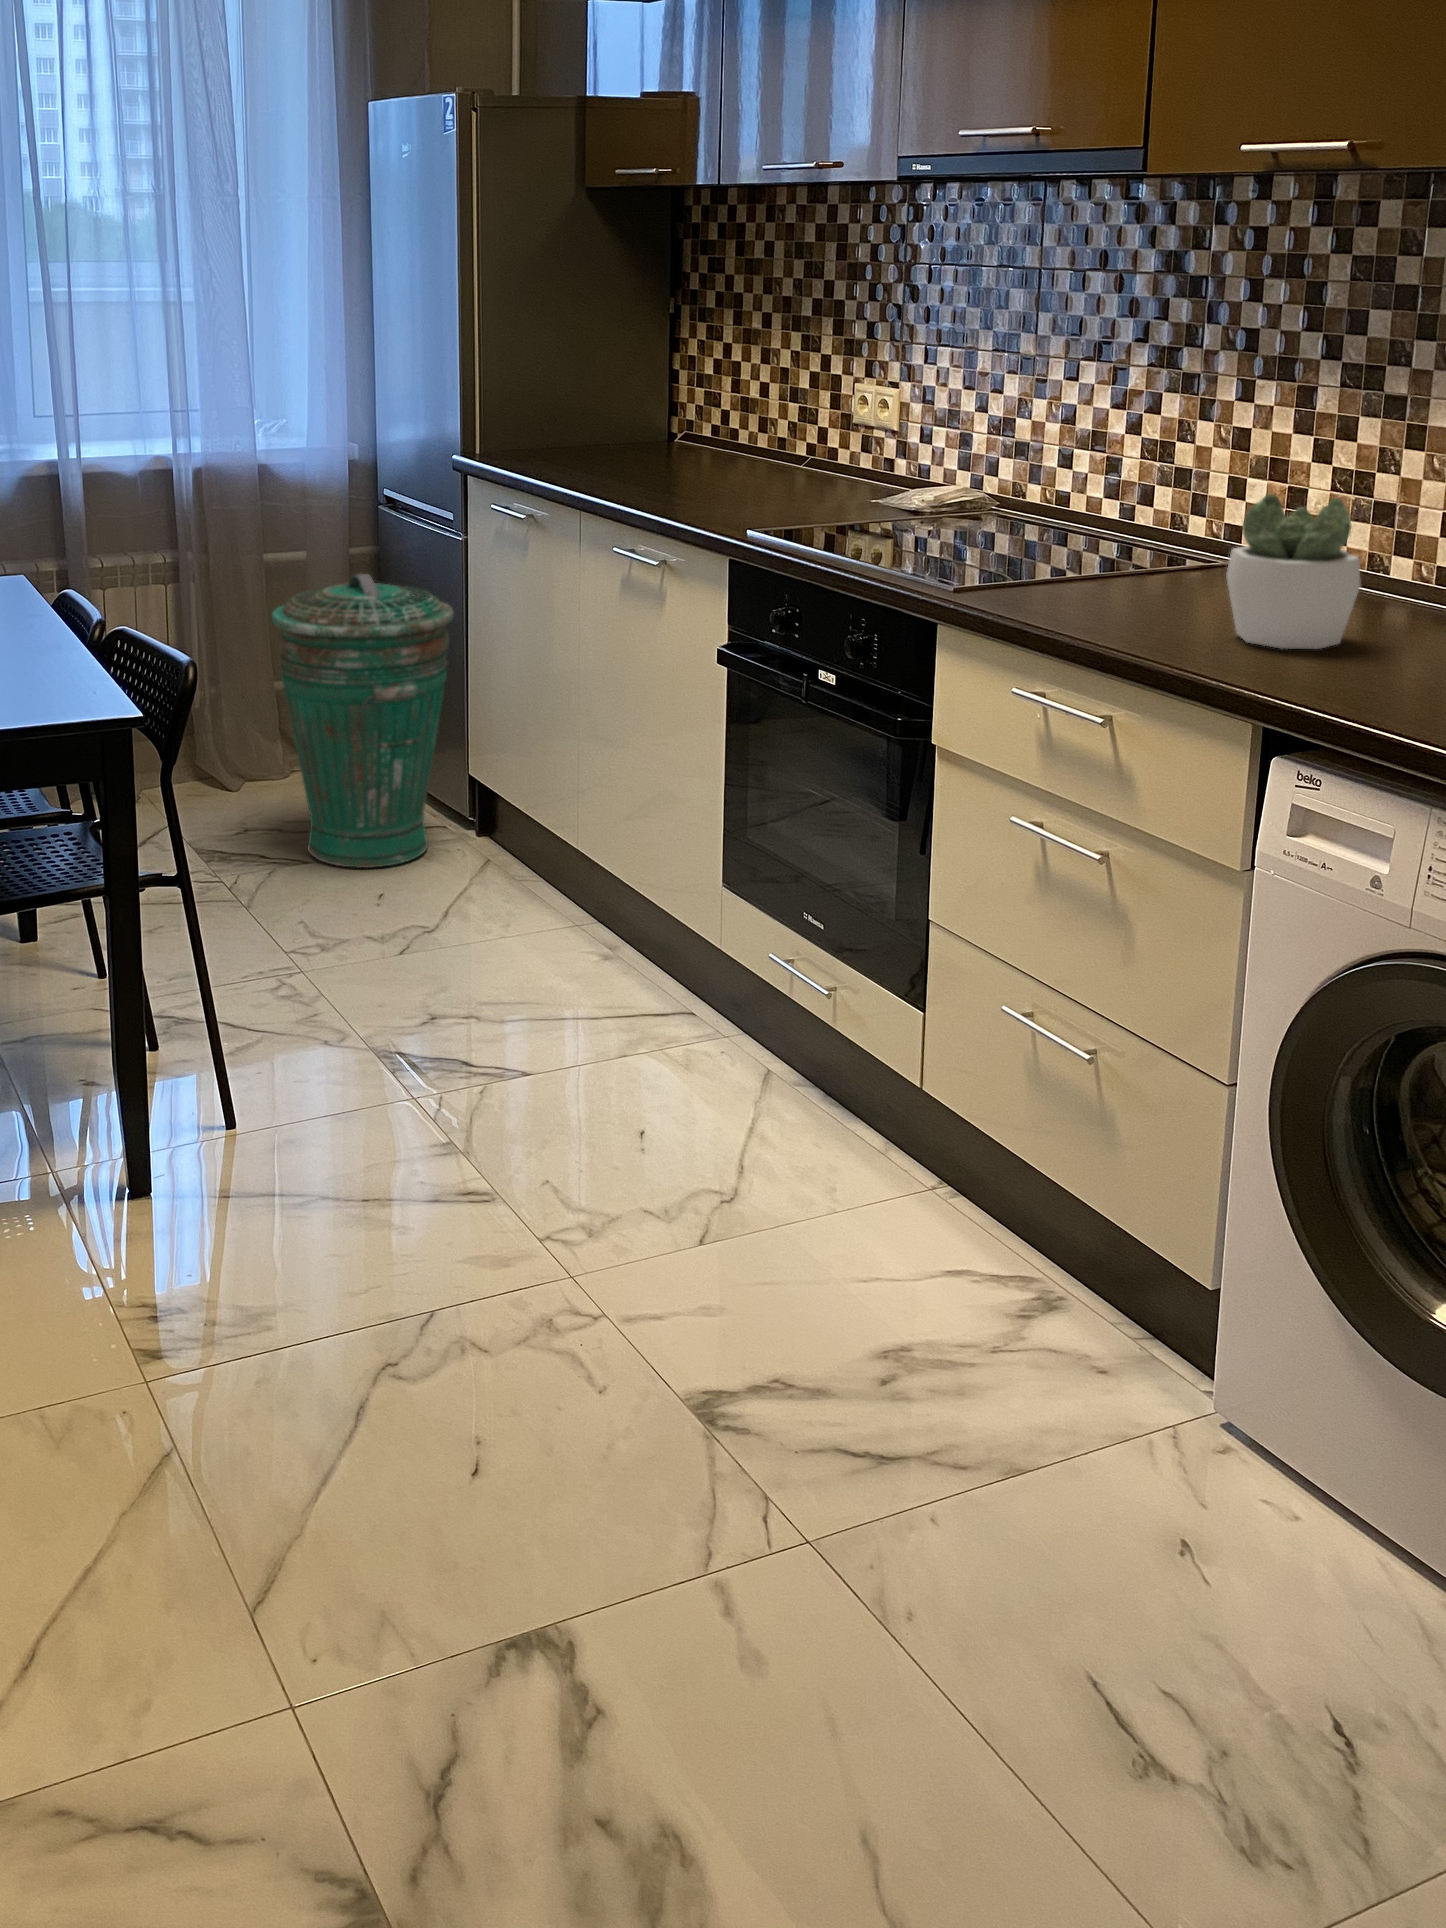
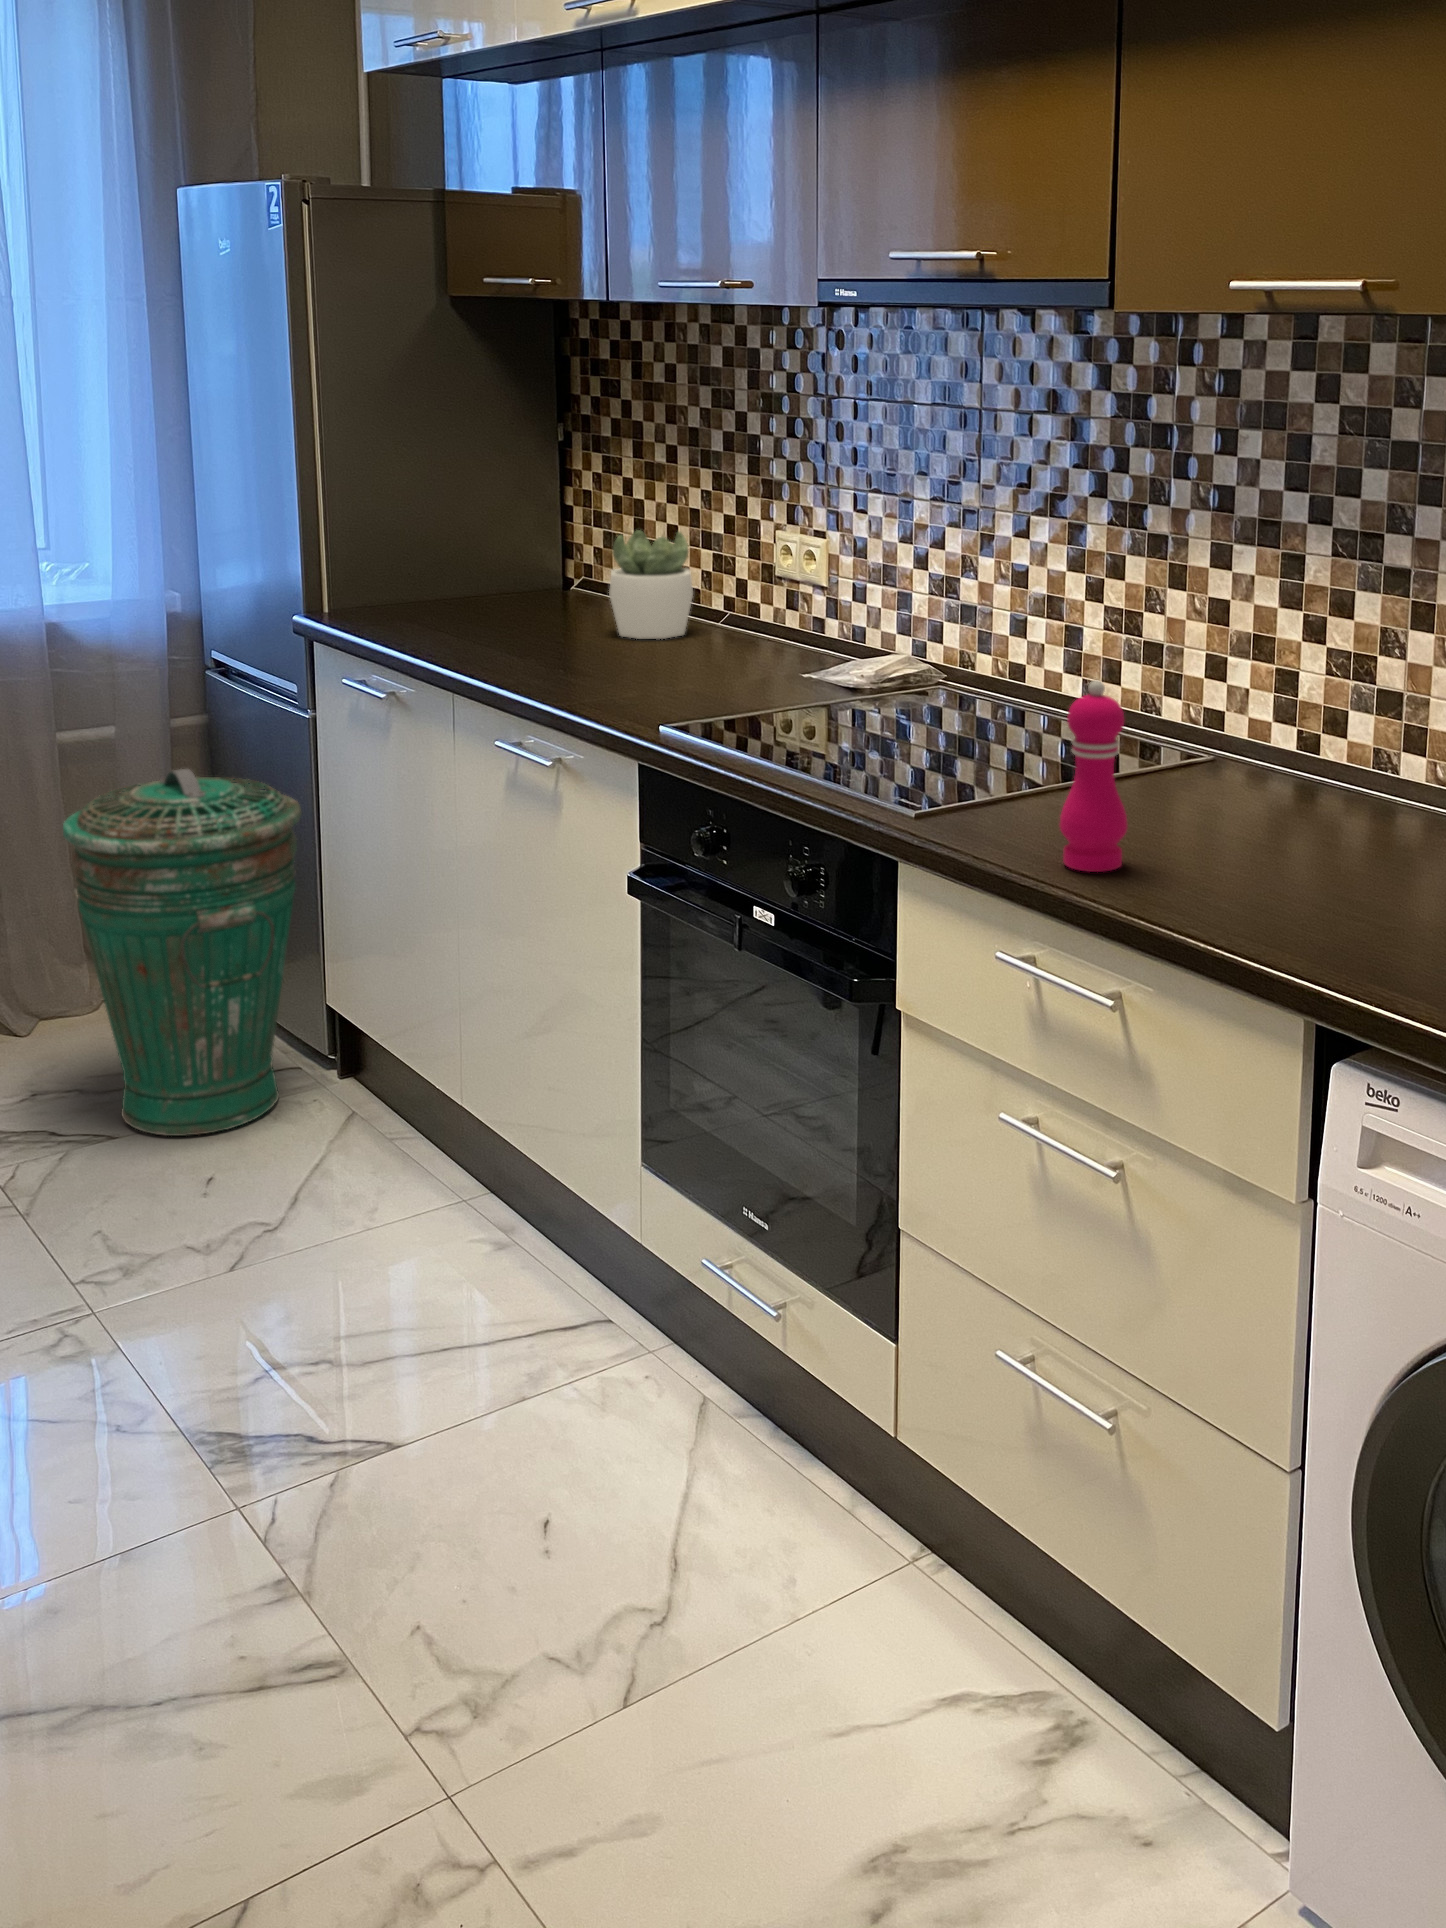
pepper mill: none [1073,472,1131,626] -> present [1060,680,1127,872]
succulent plant: present [1226,493,1360,649] -> present [609,530,693,639]

